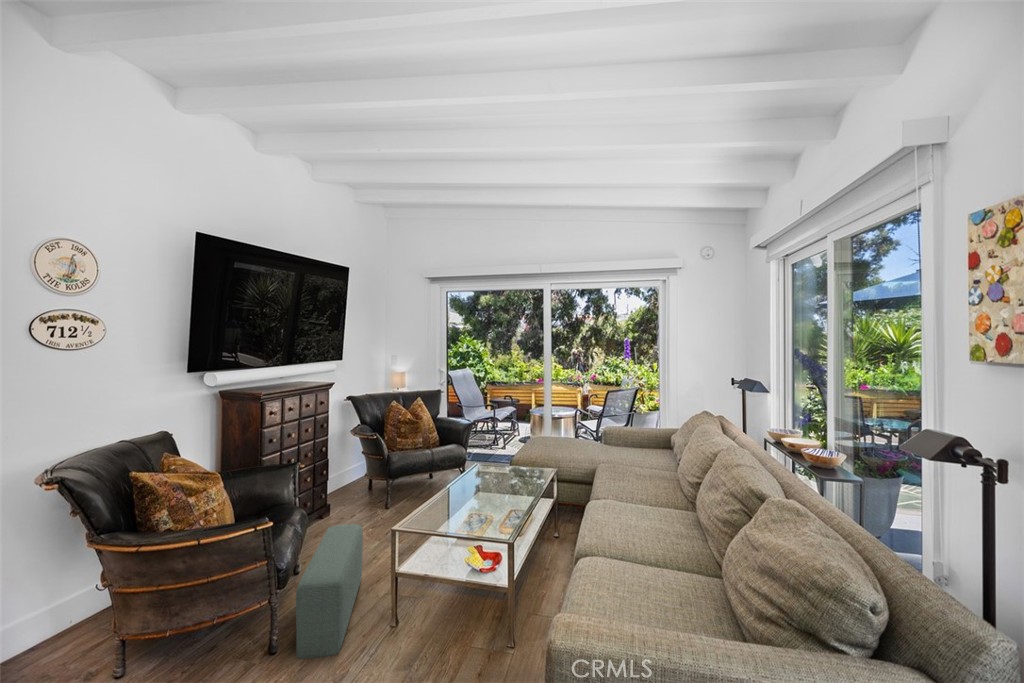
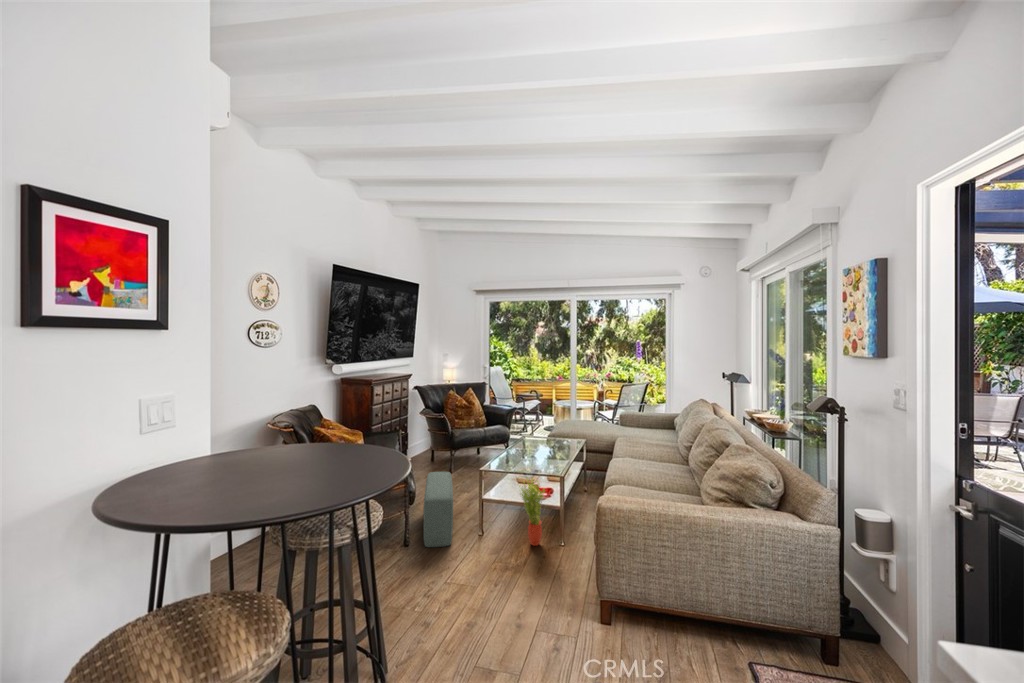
potted plant: none [444,543,485,651] -> present [521,478,545,546]

